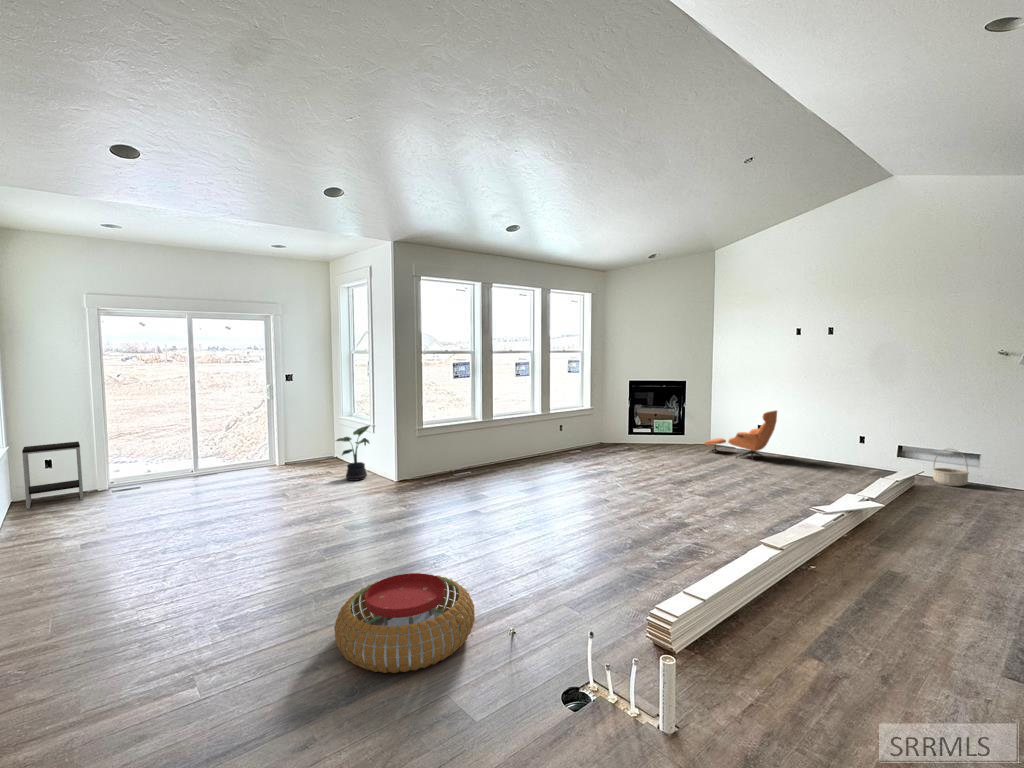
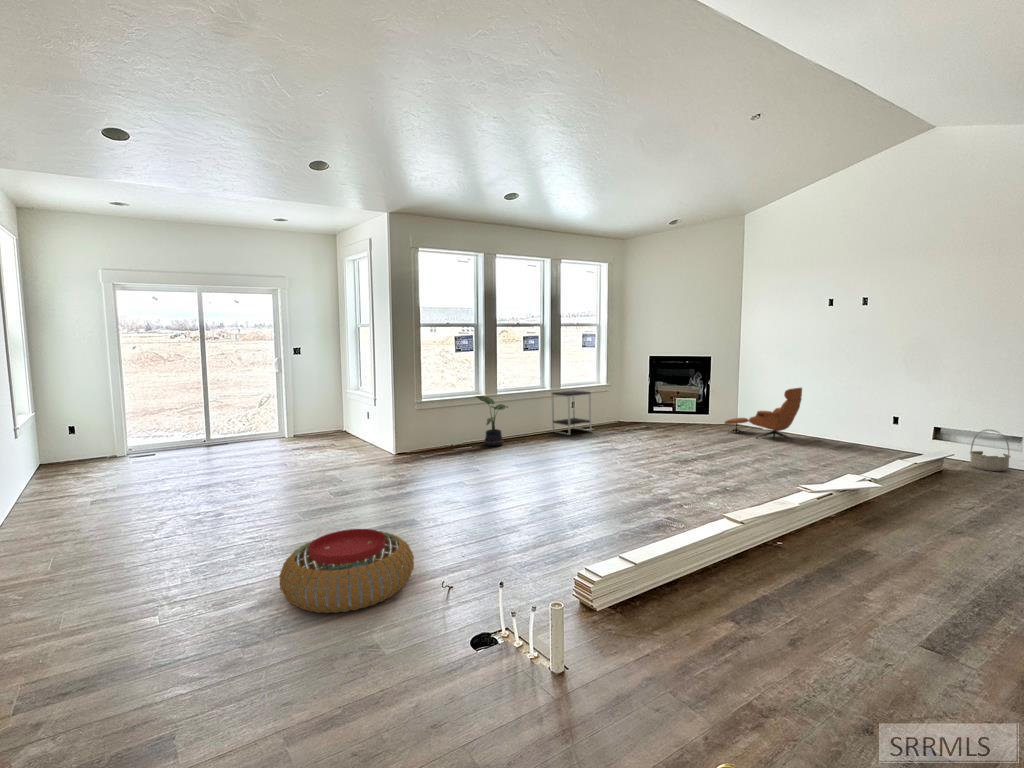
potted plant: present [336,425,370,481] -> present [476,396,508,446]
side table: present [22,442,83,509] -> present [552,391,591,435]

